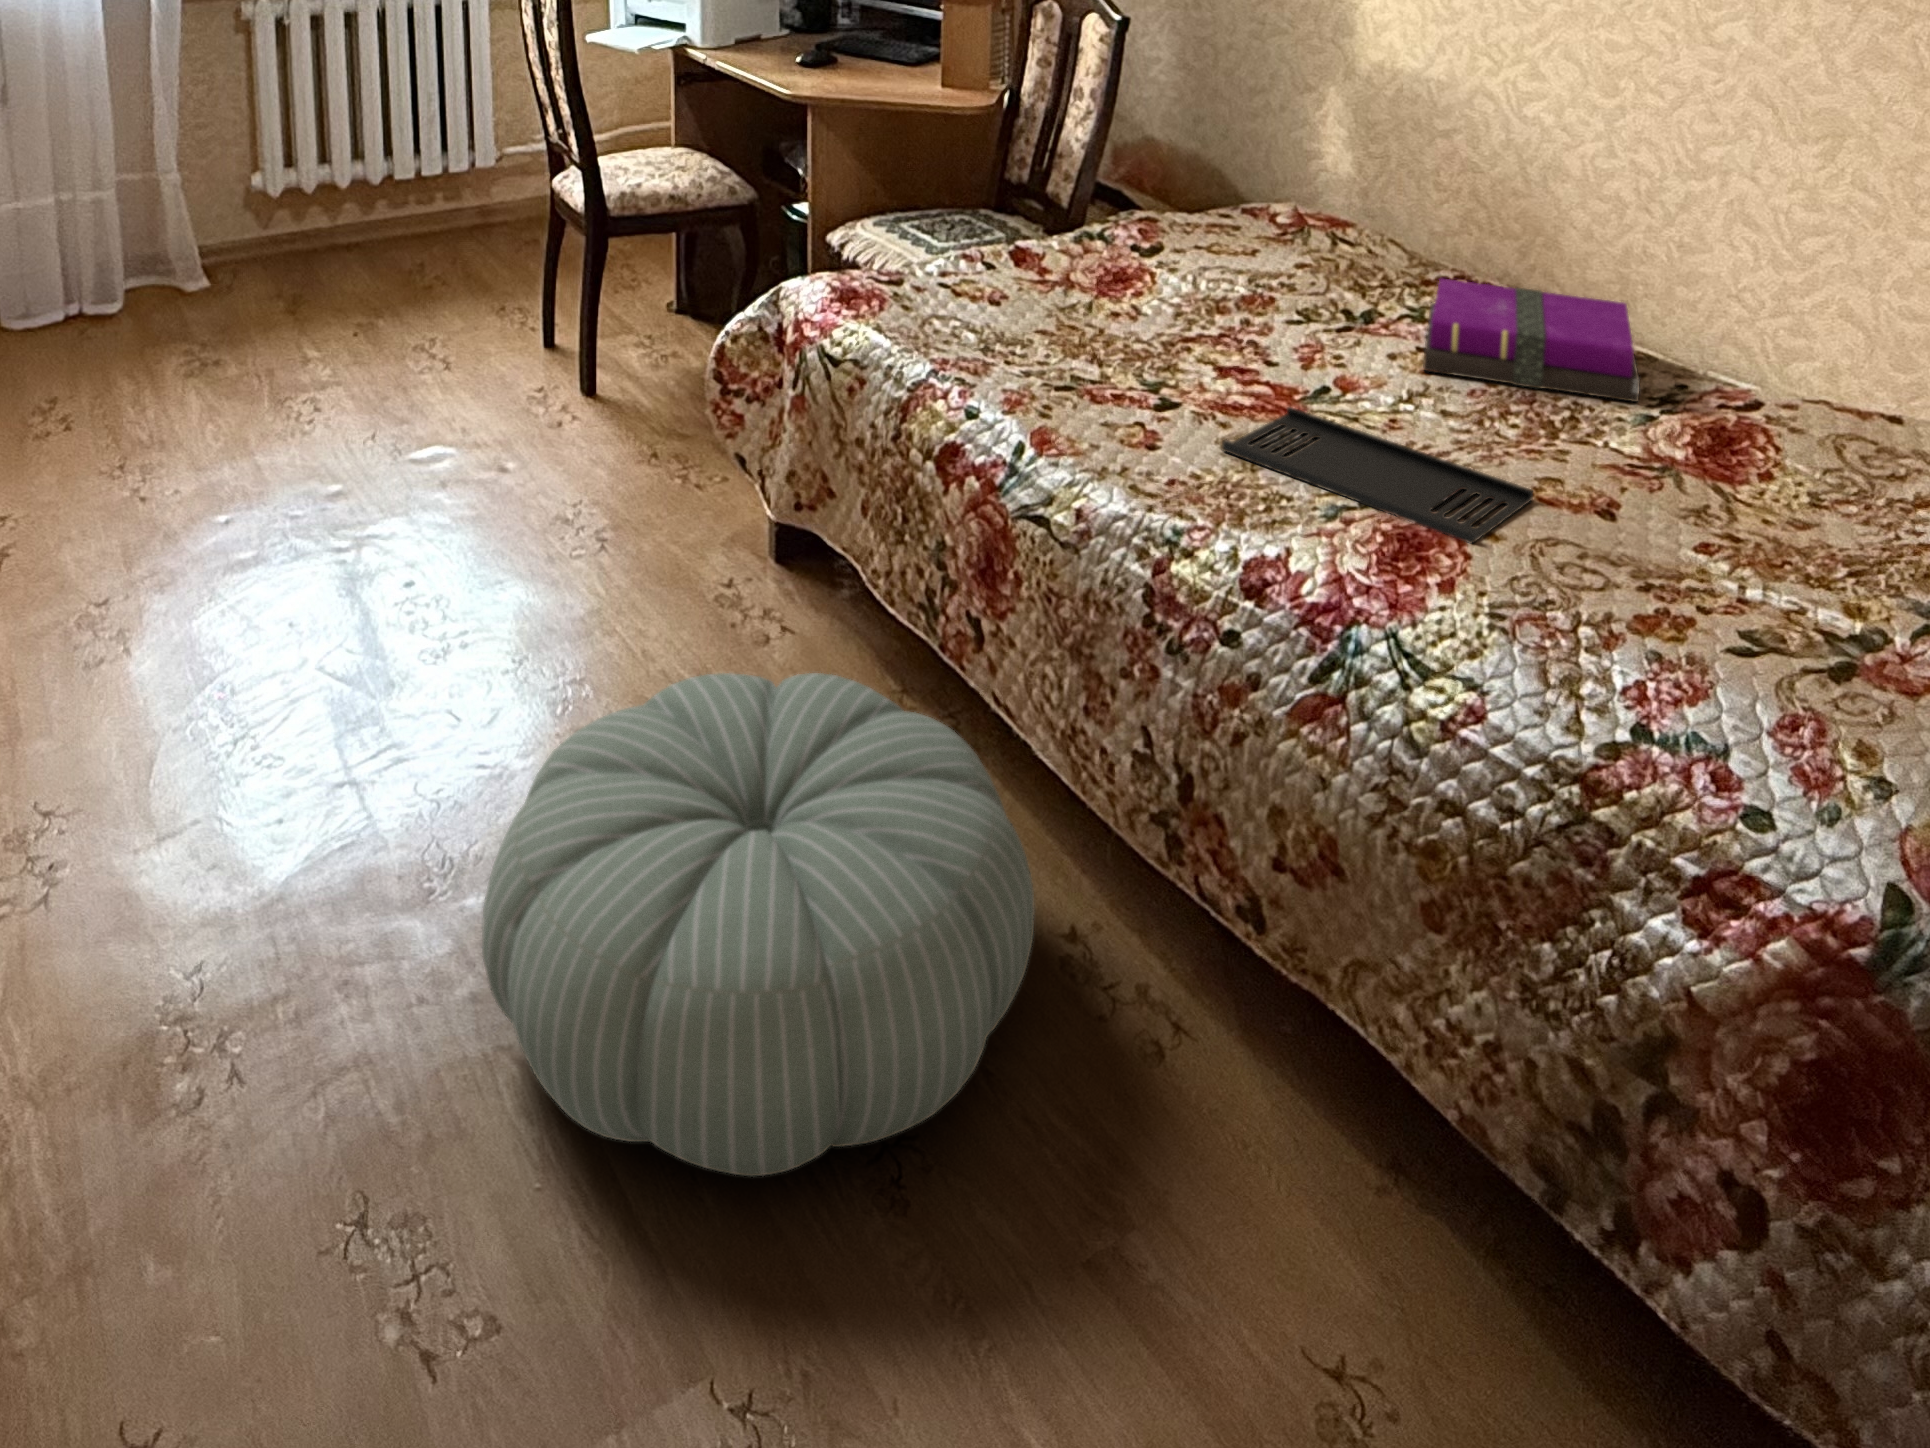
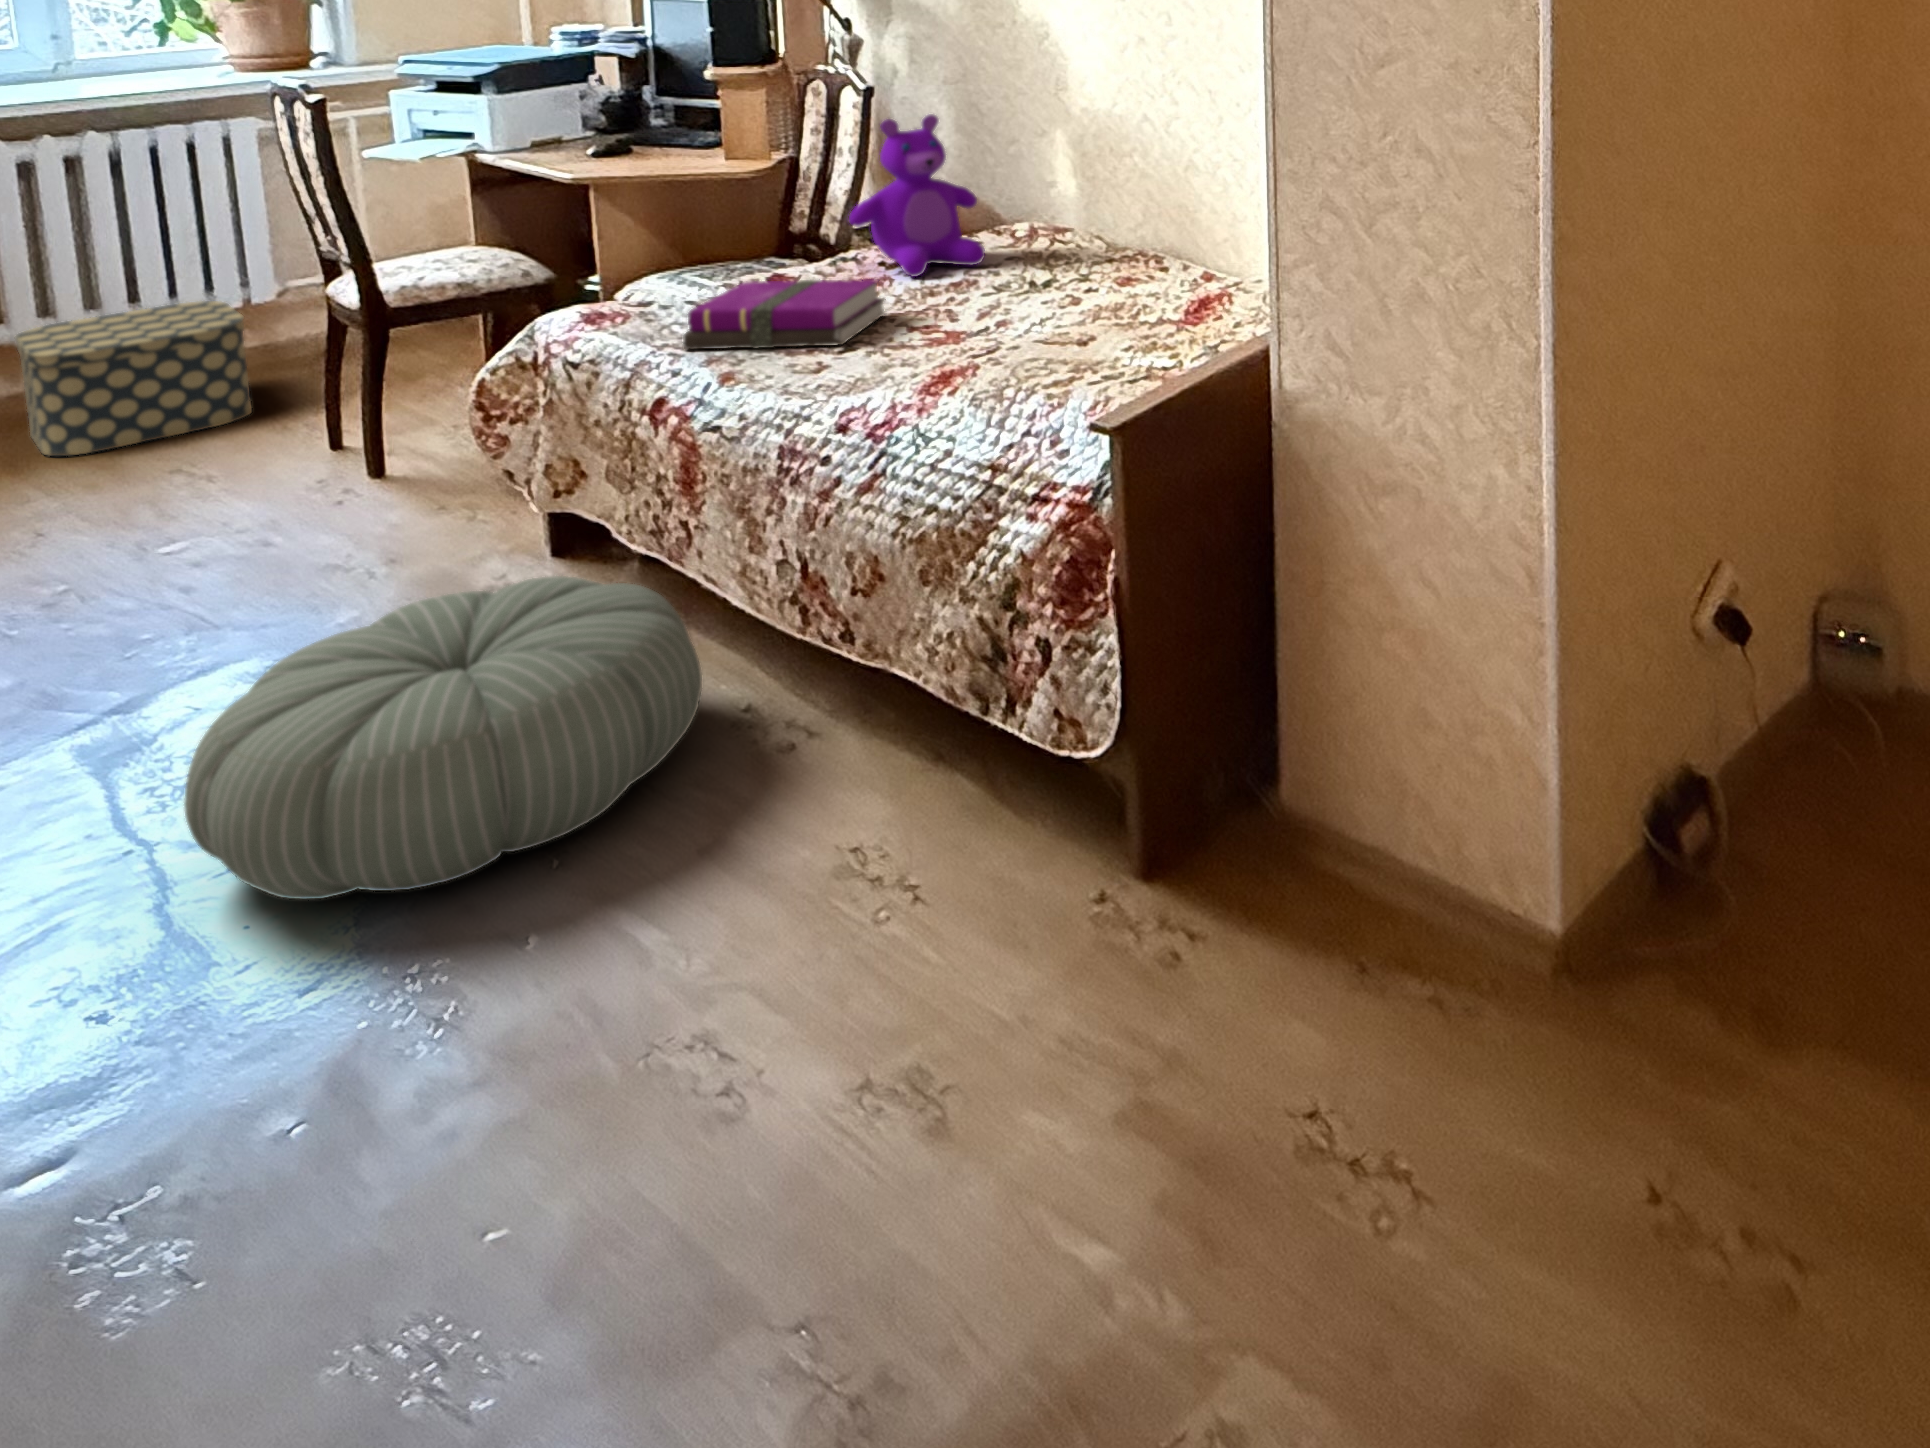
teddy bear: none [1106,60,1272,283] -> present [849,114,985,277]
storage box: none [307,167,475,315] -> present [14,301,252,456]
notebook: present [1423,279,1640,402] -> present [683,279,885,349]
tray: present [1222,407,1533,544] -> none [867,332,1073,383]

